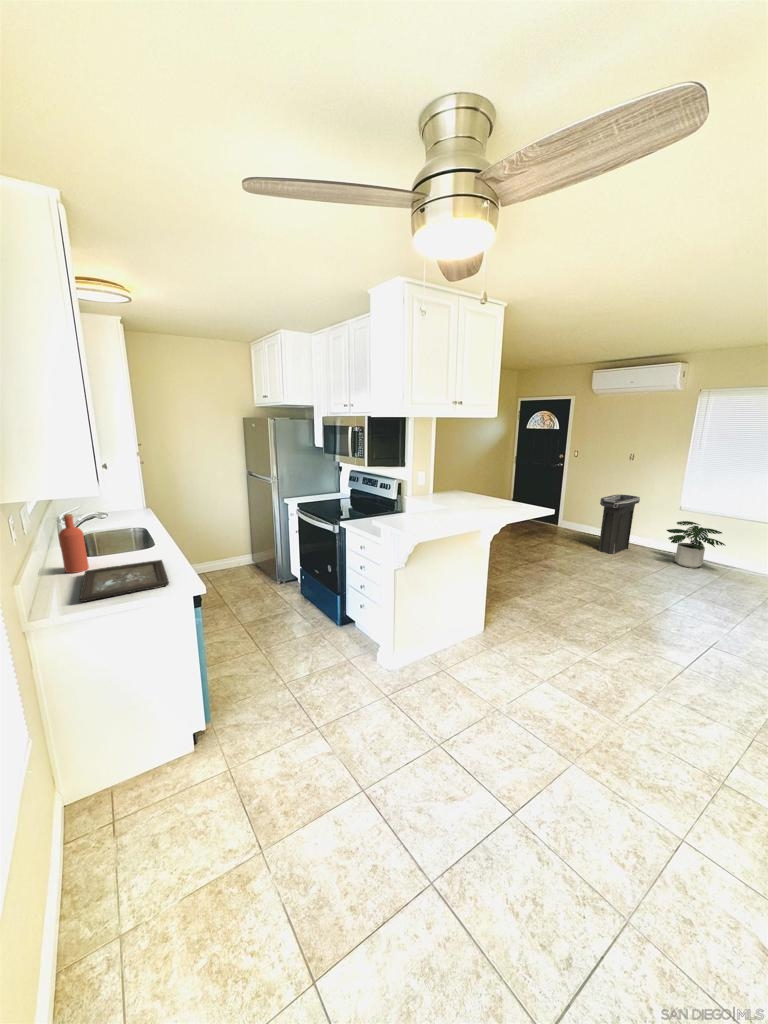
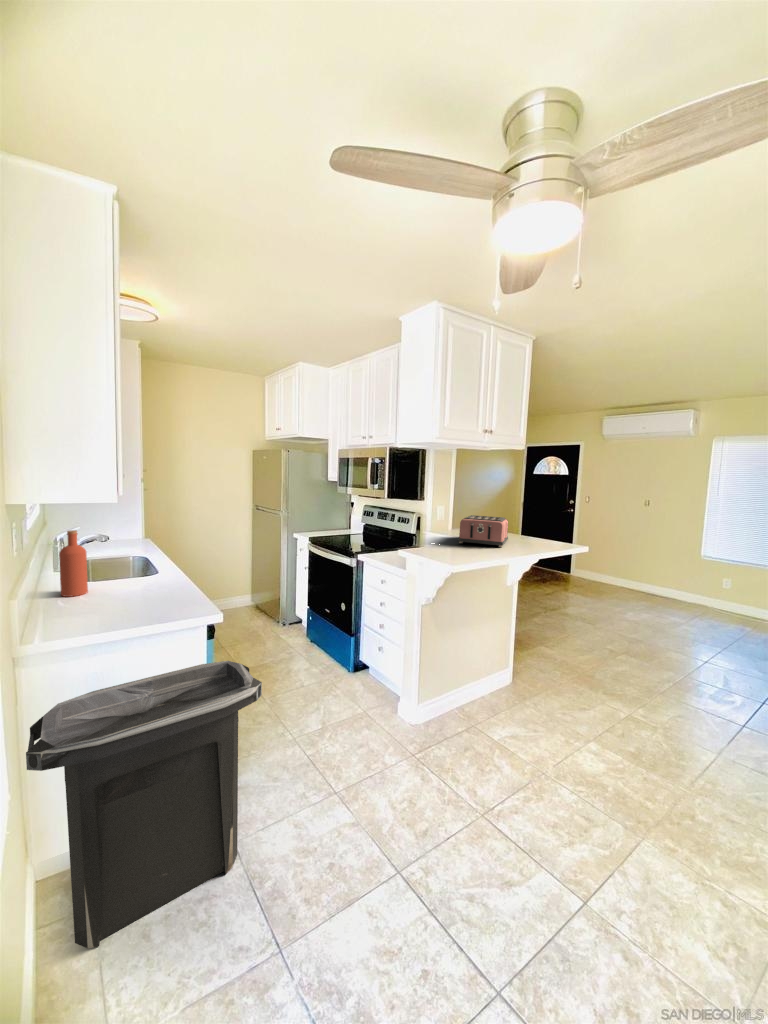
toaster: none [434,481,483,513] -> present [458,515,508,547]
trash can: present [599,495,640,554] -> present [26,661,262,948]
potted plant: present [667,521,725,568] -> none [682,569,748,618]
tray: present [80,560,169,602] -> none [80,585,181,626]

